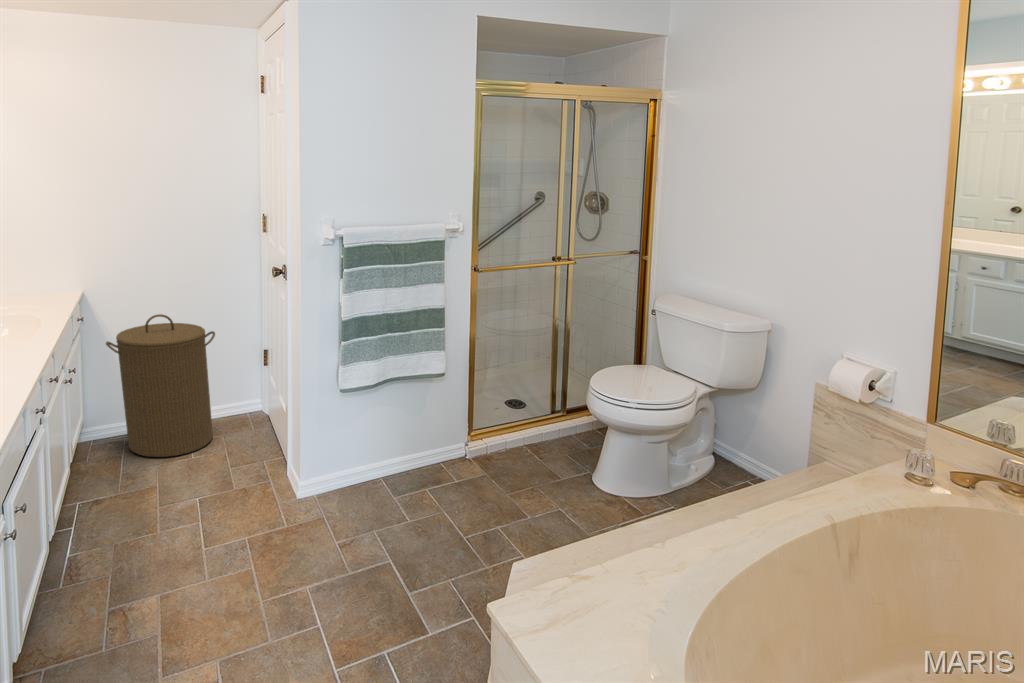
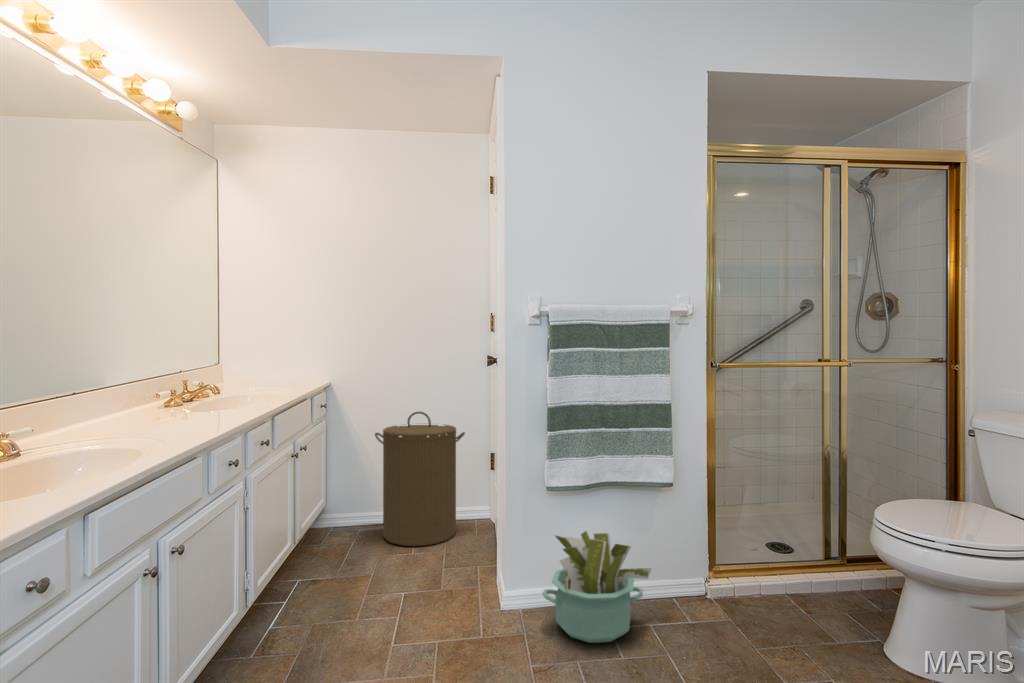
decorative plant: none [348,422,434,509] -> present [542,531,651,643]

